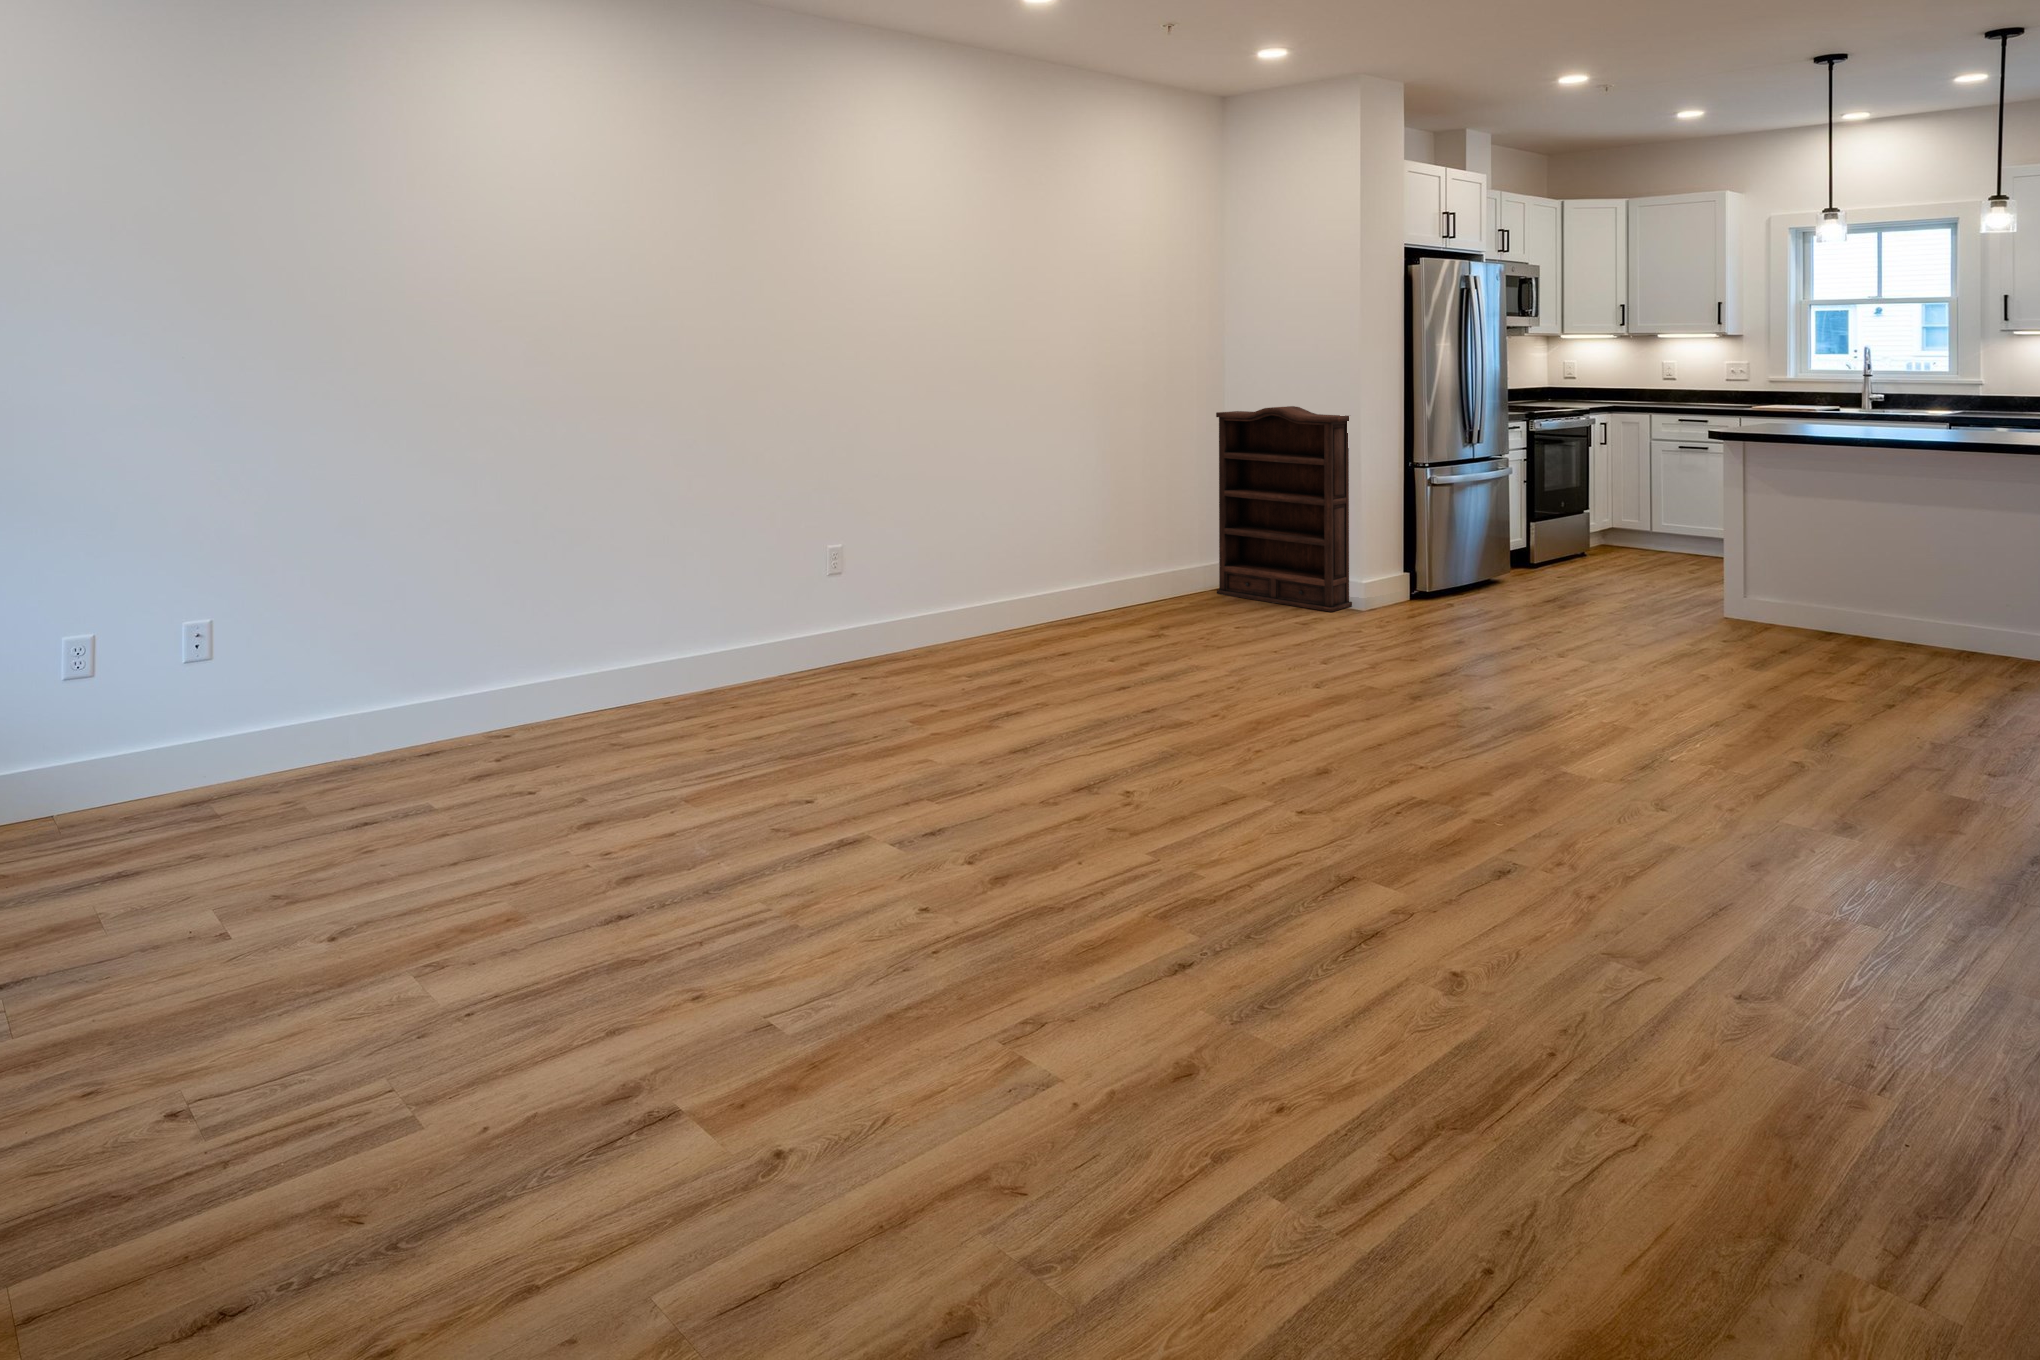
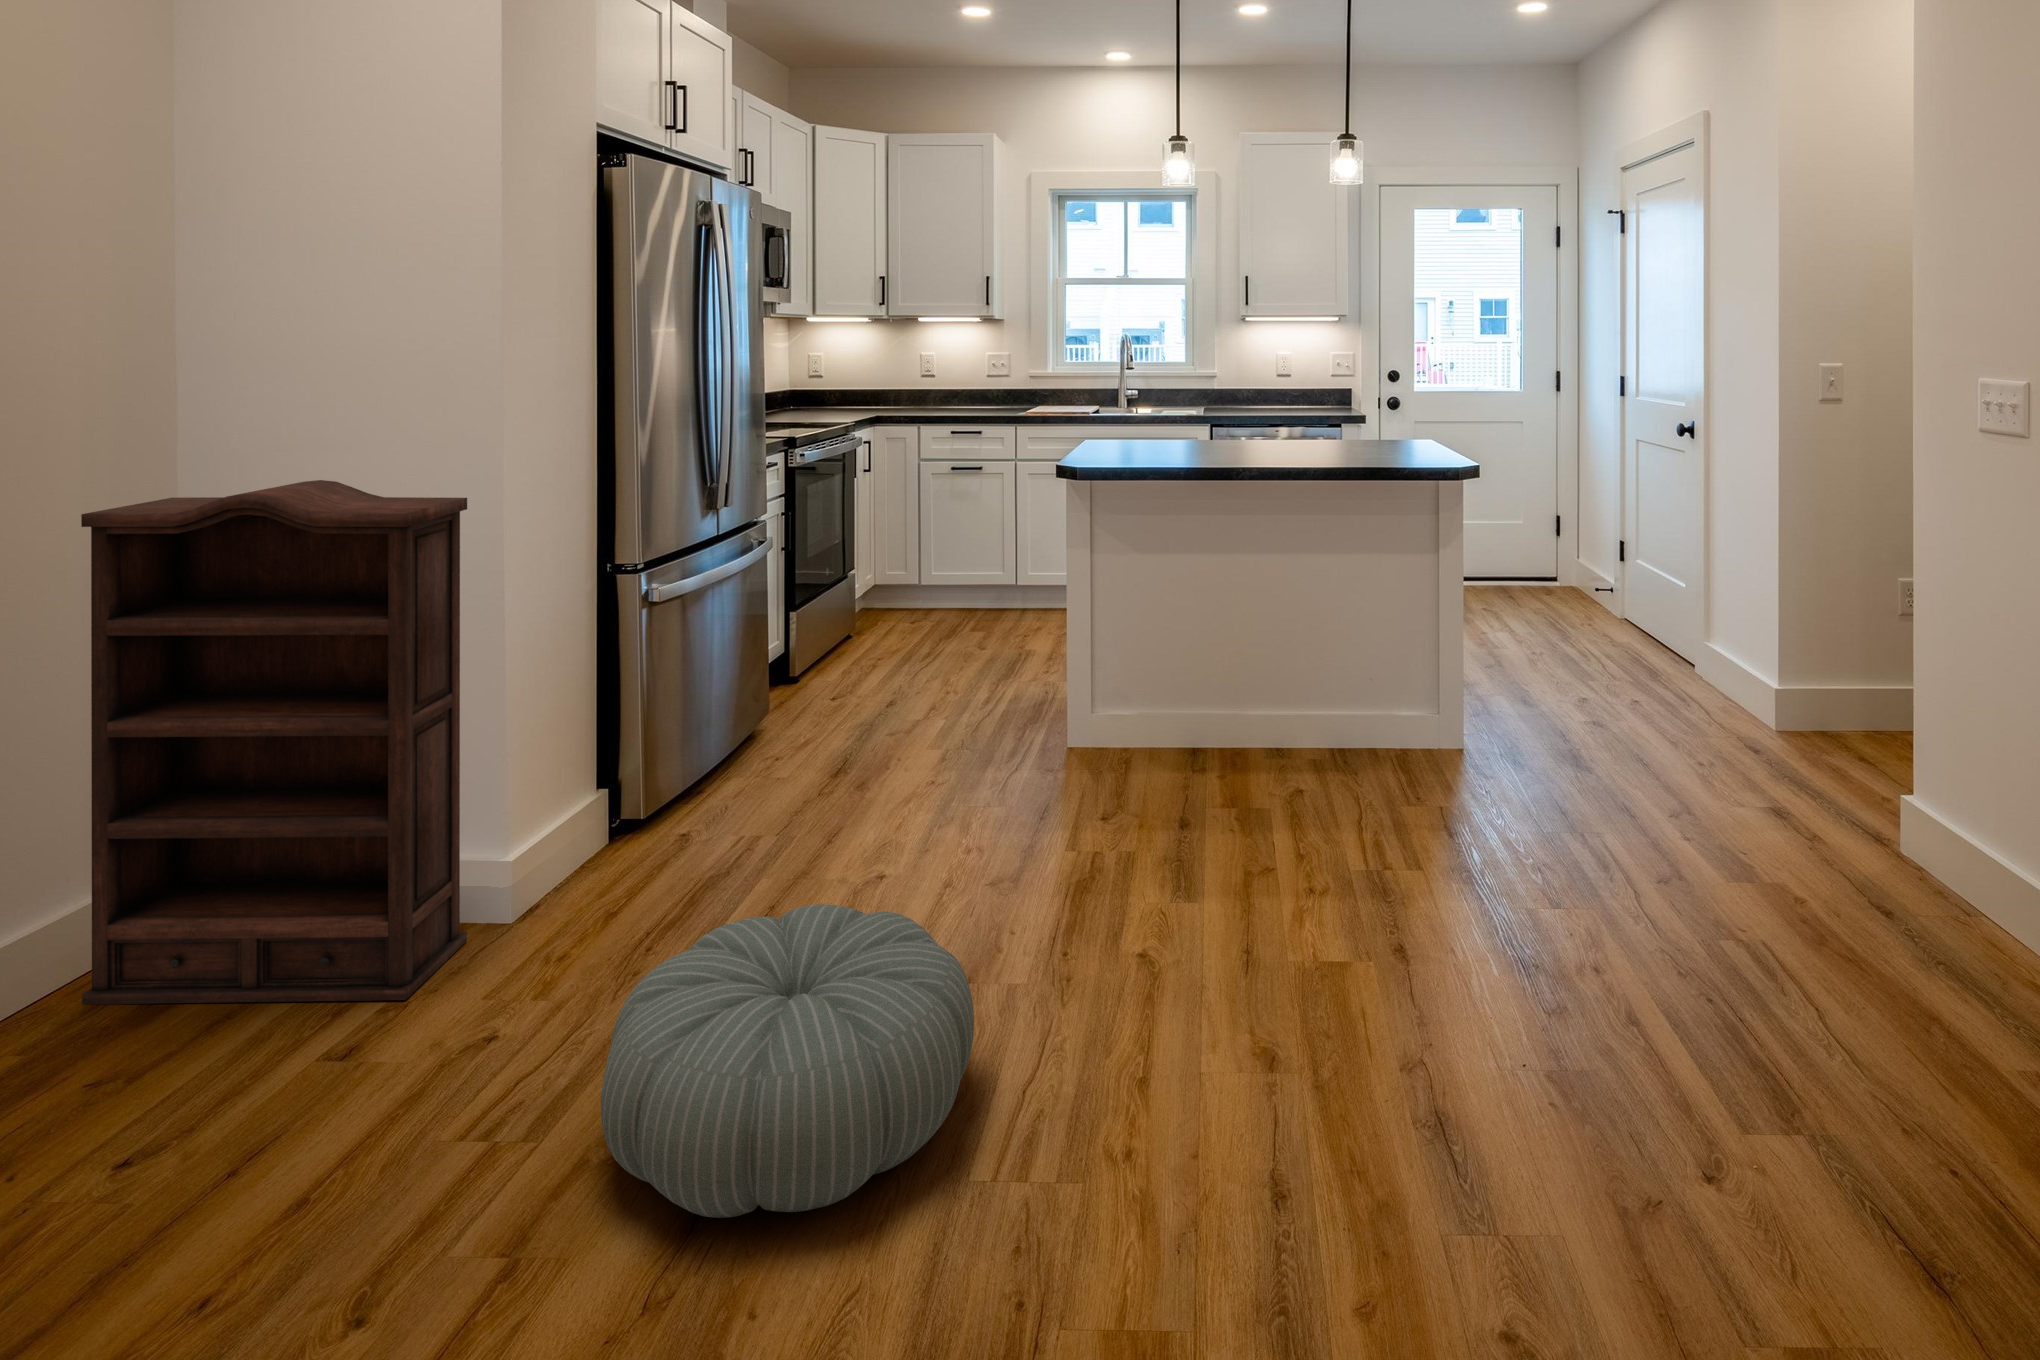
pouf: none [1412,587,1573,667] -> present [601,904,974,1218]

